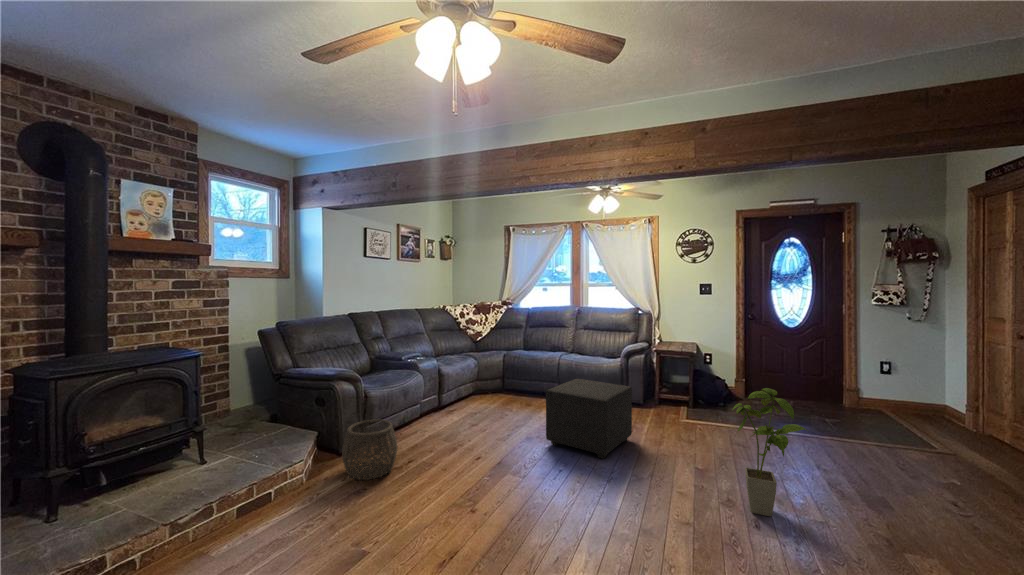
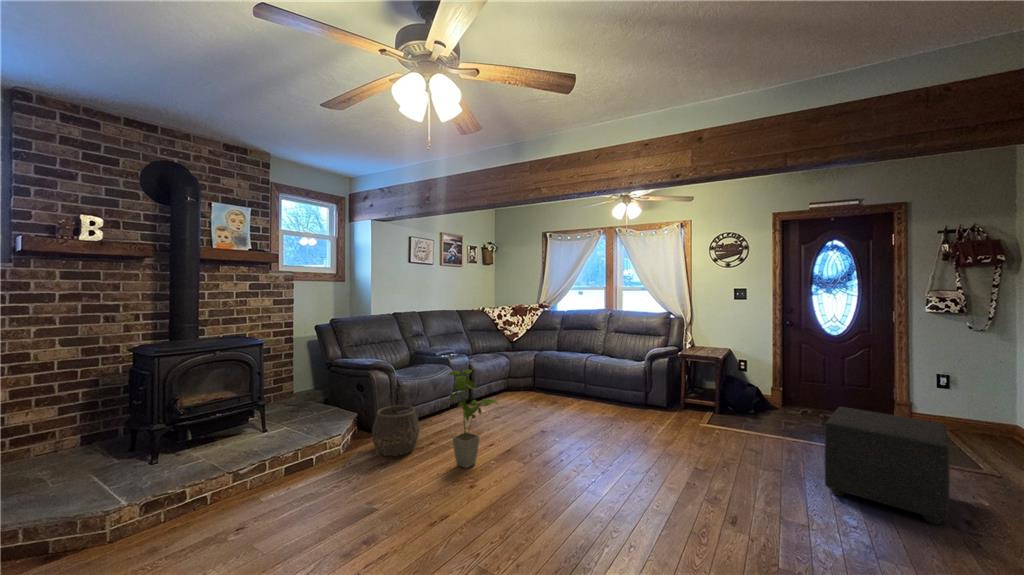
ottoman: present [546,379,632,459] -> present [825,407,950,524]
house plant: present [733,388,808,516] -> present [448,370,498,468]

